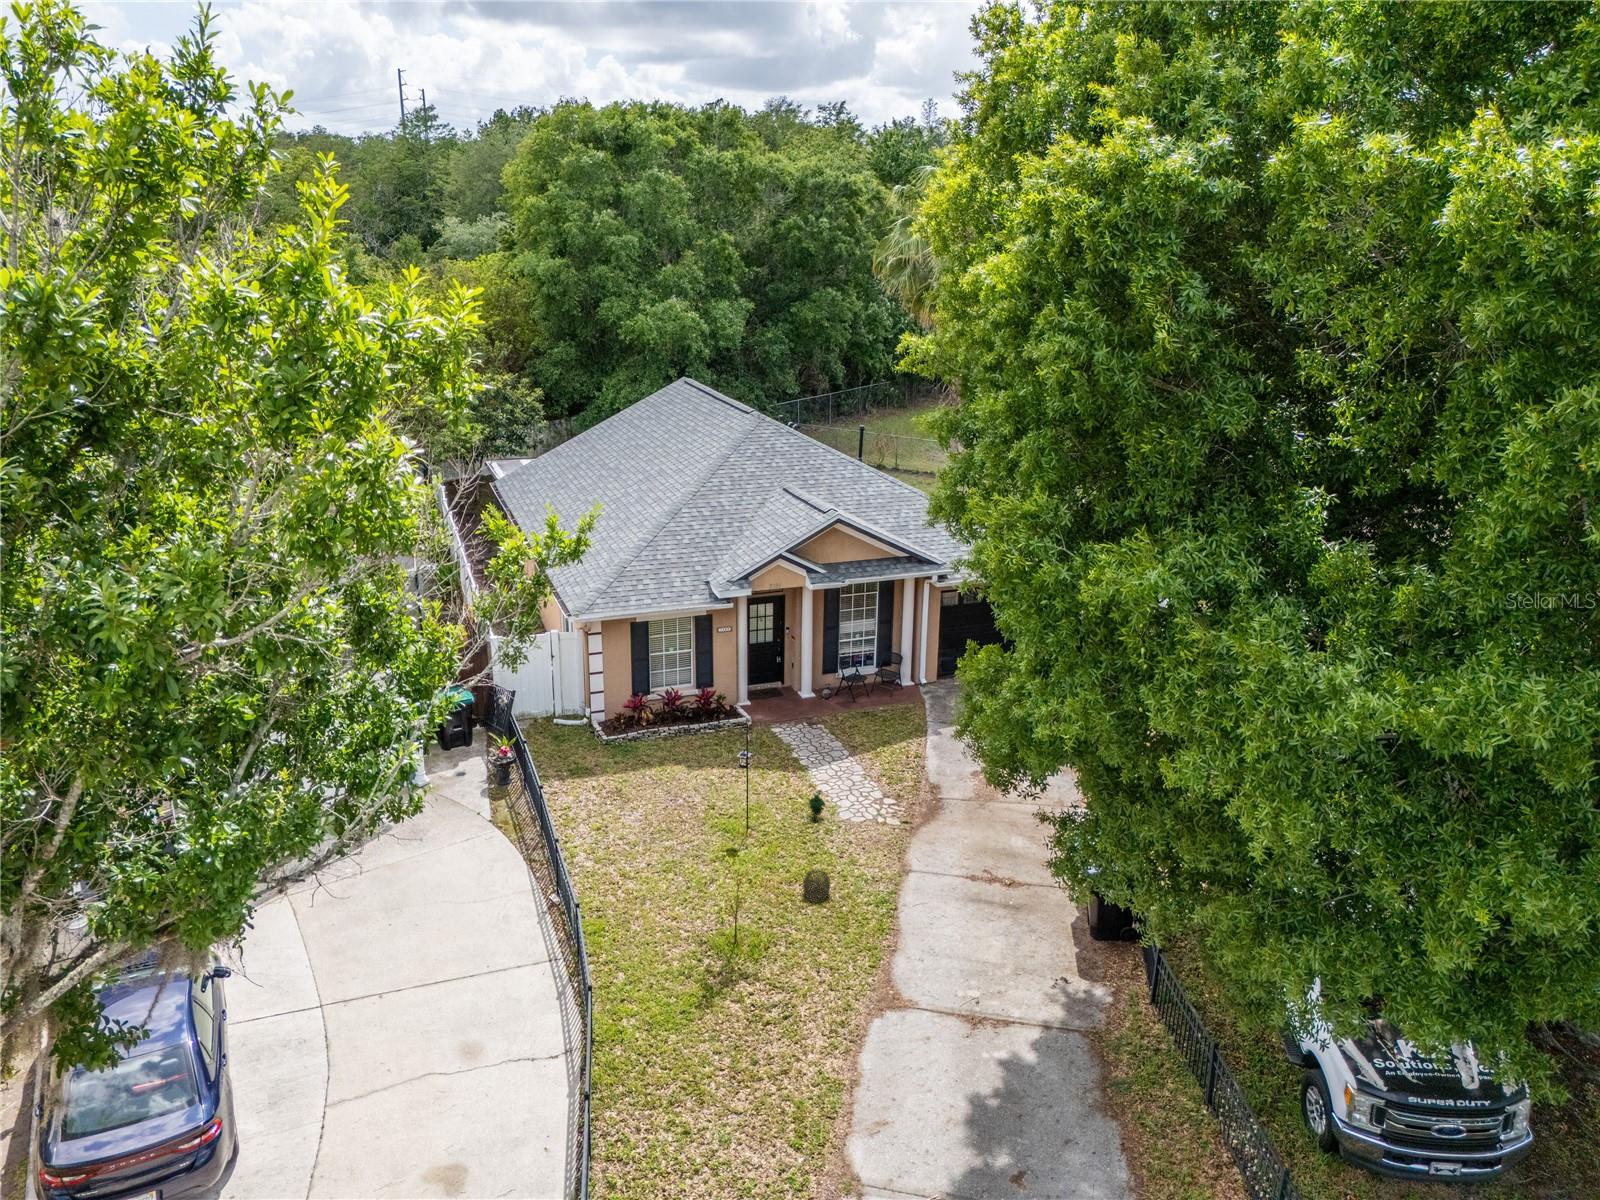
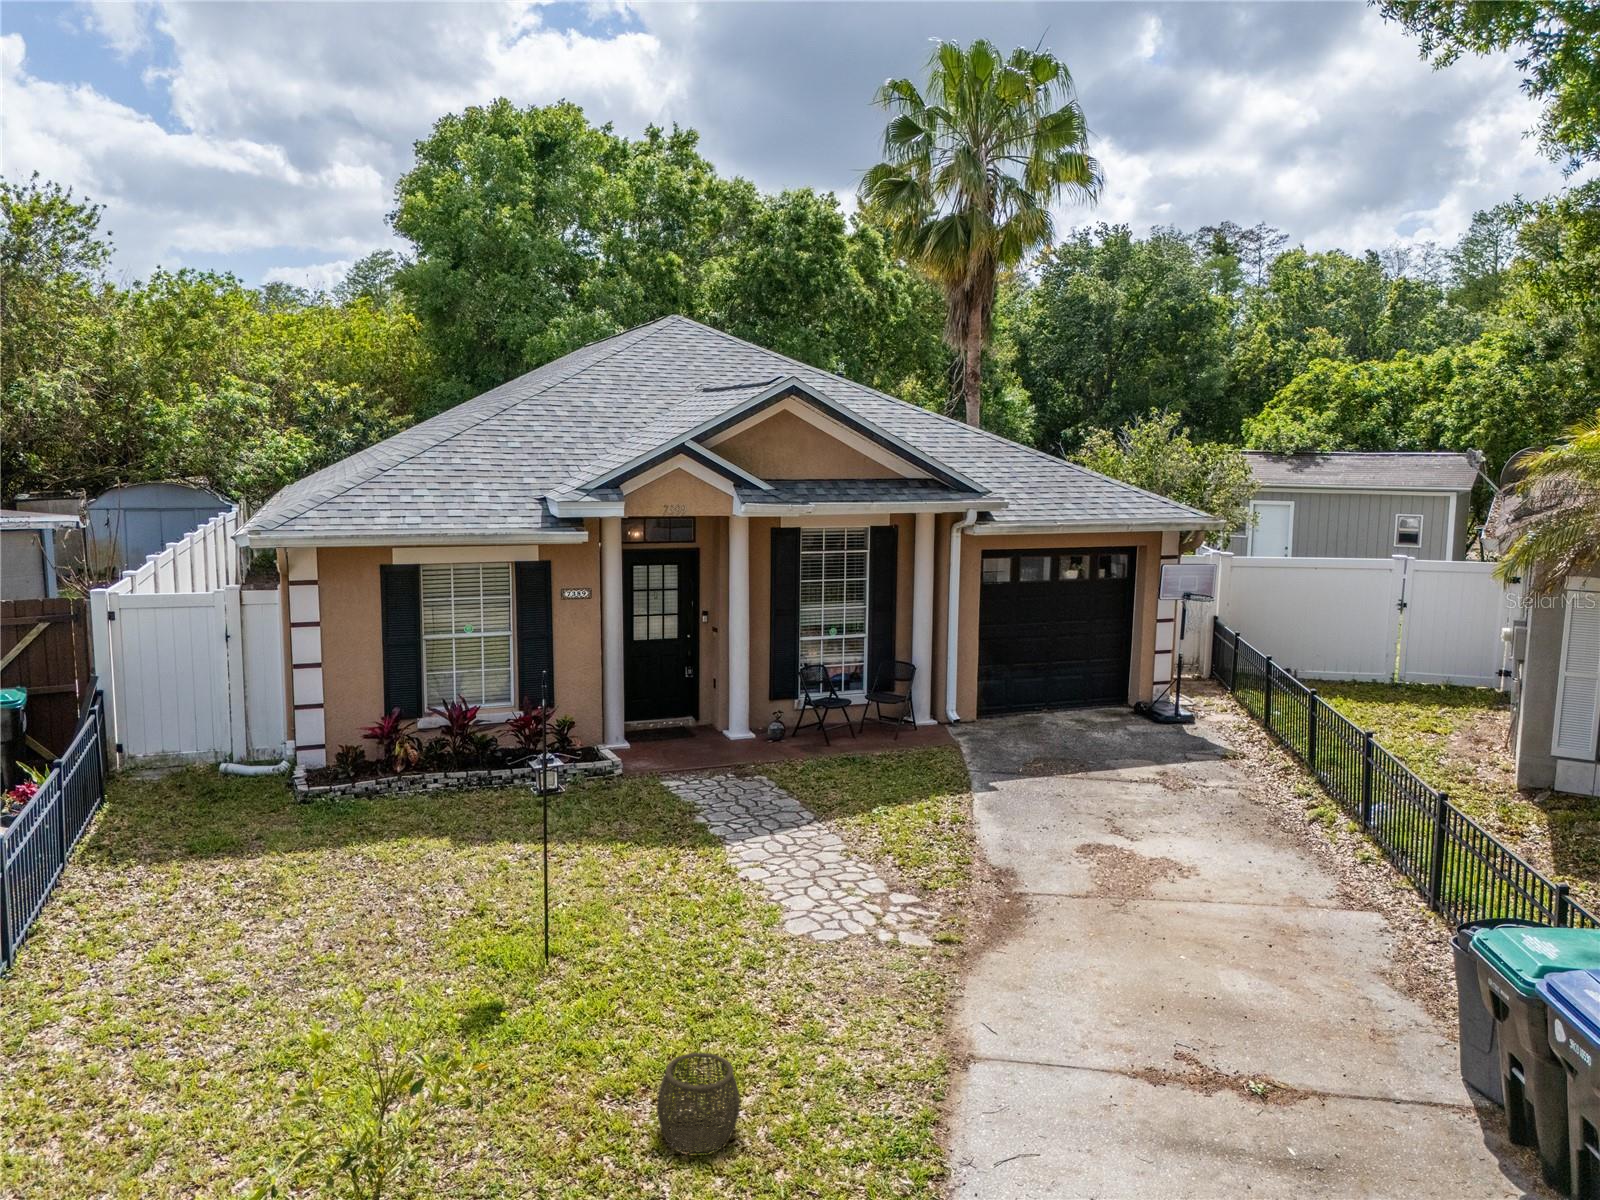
decorative plant: present [809,792,825,823] -> none [701,860,751,943]

